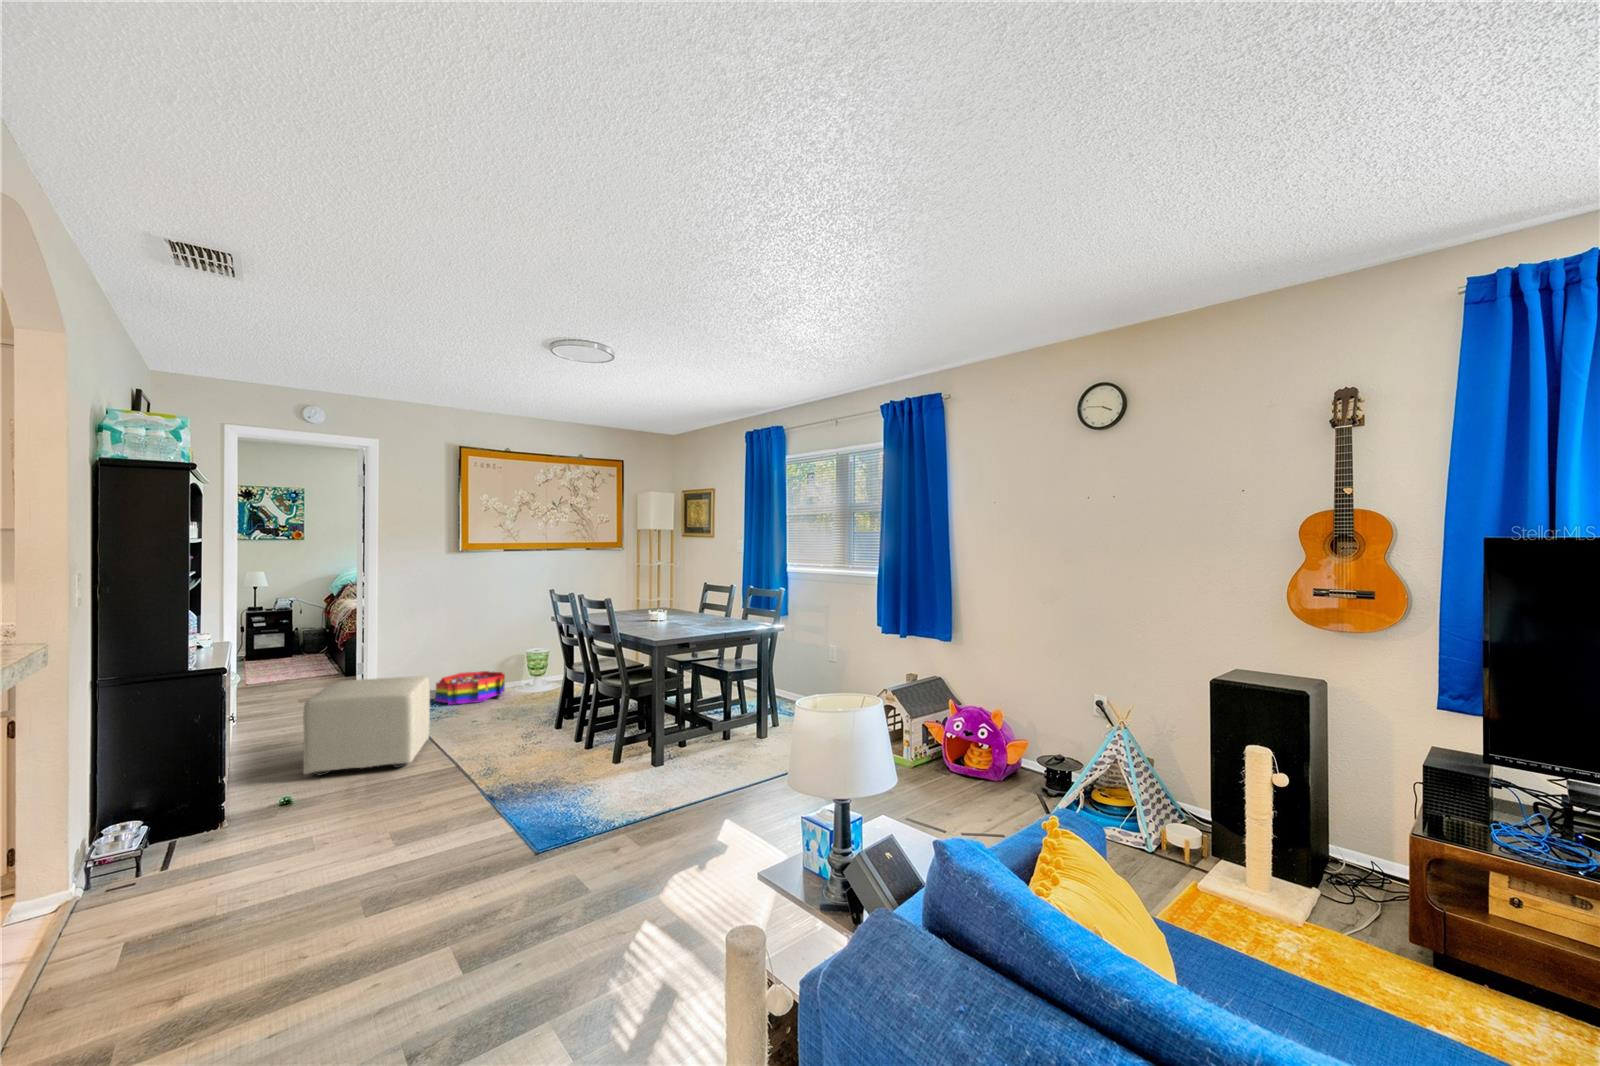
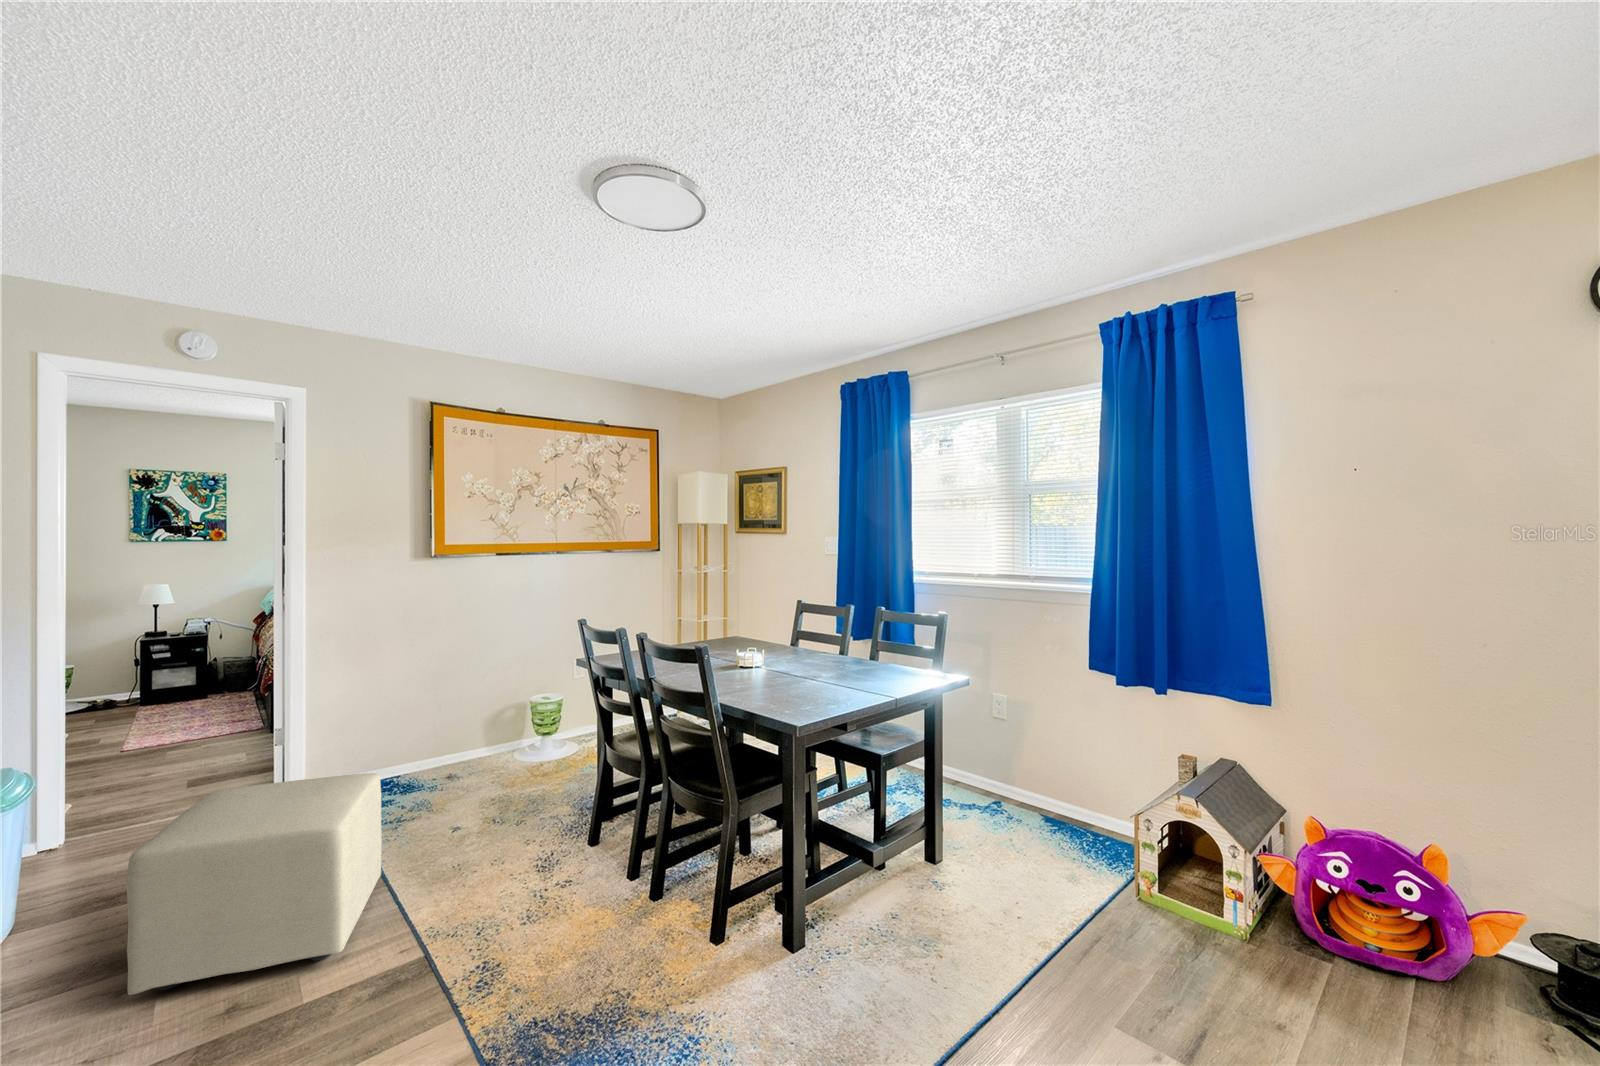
storage bin: present [436,671,505,705] -> none [398,730,501,790]

